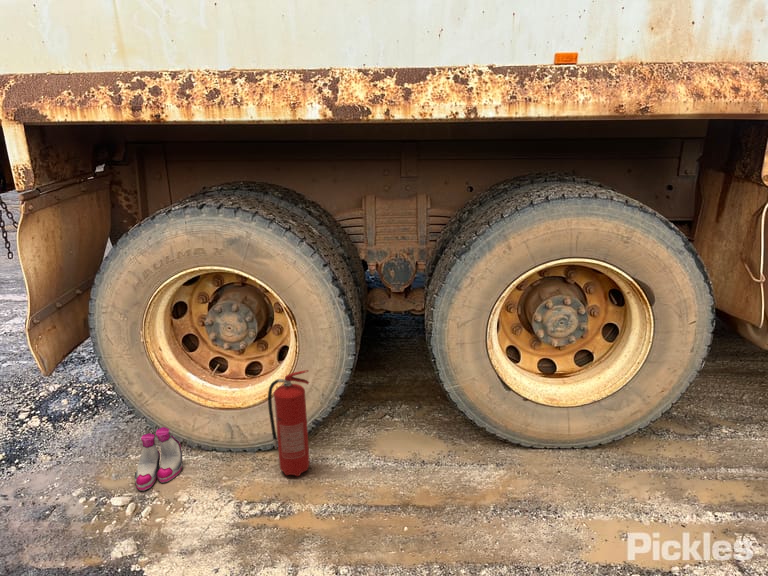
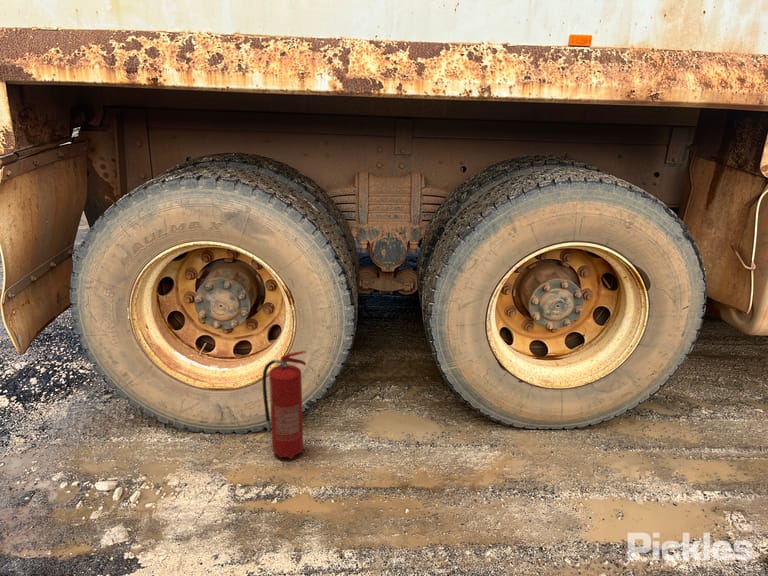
boots: present [134,427,183,491] -> none [120,408,170,474]

